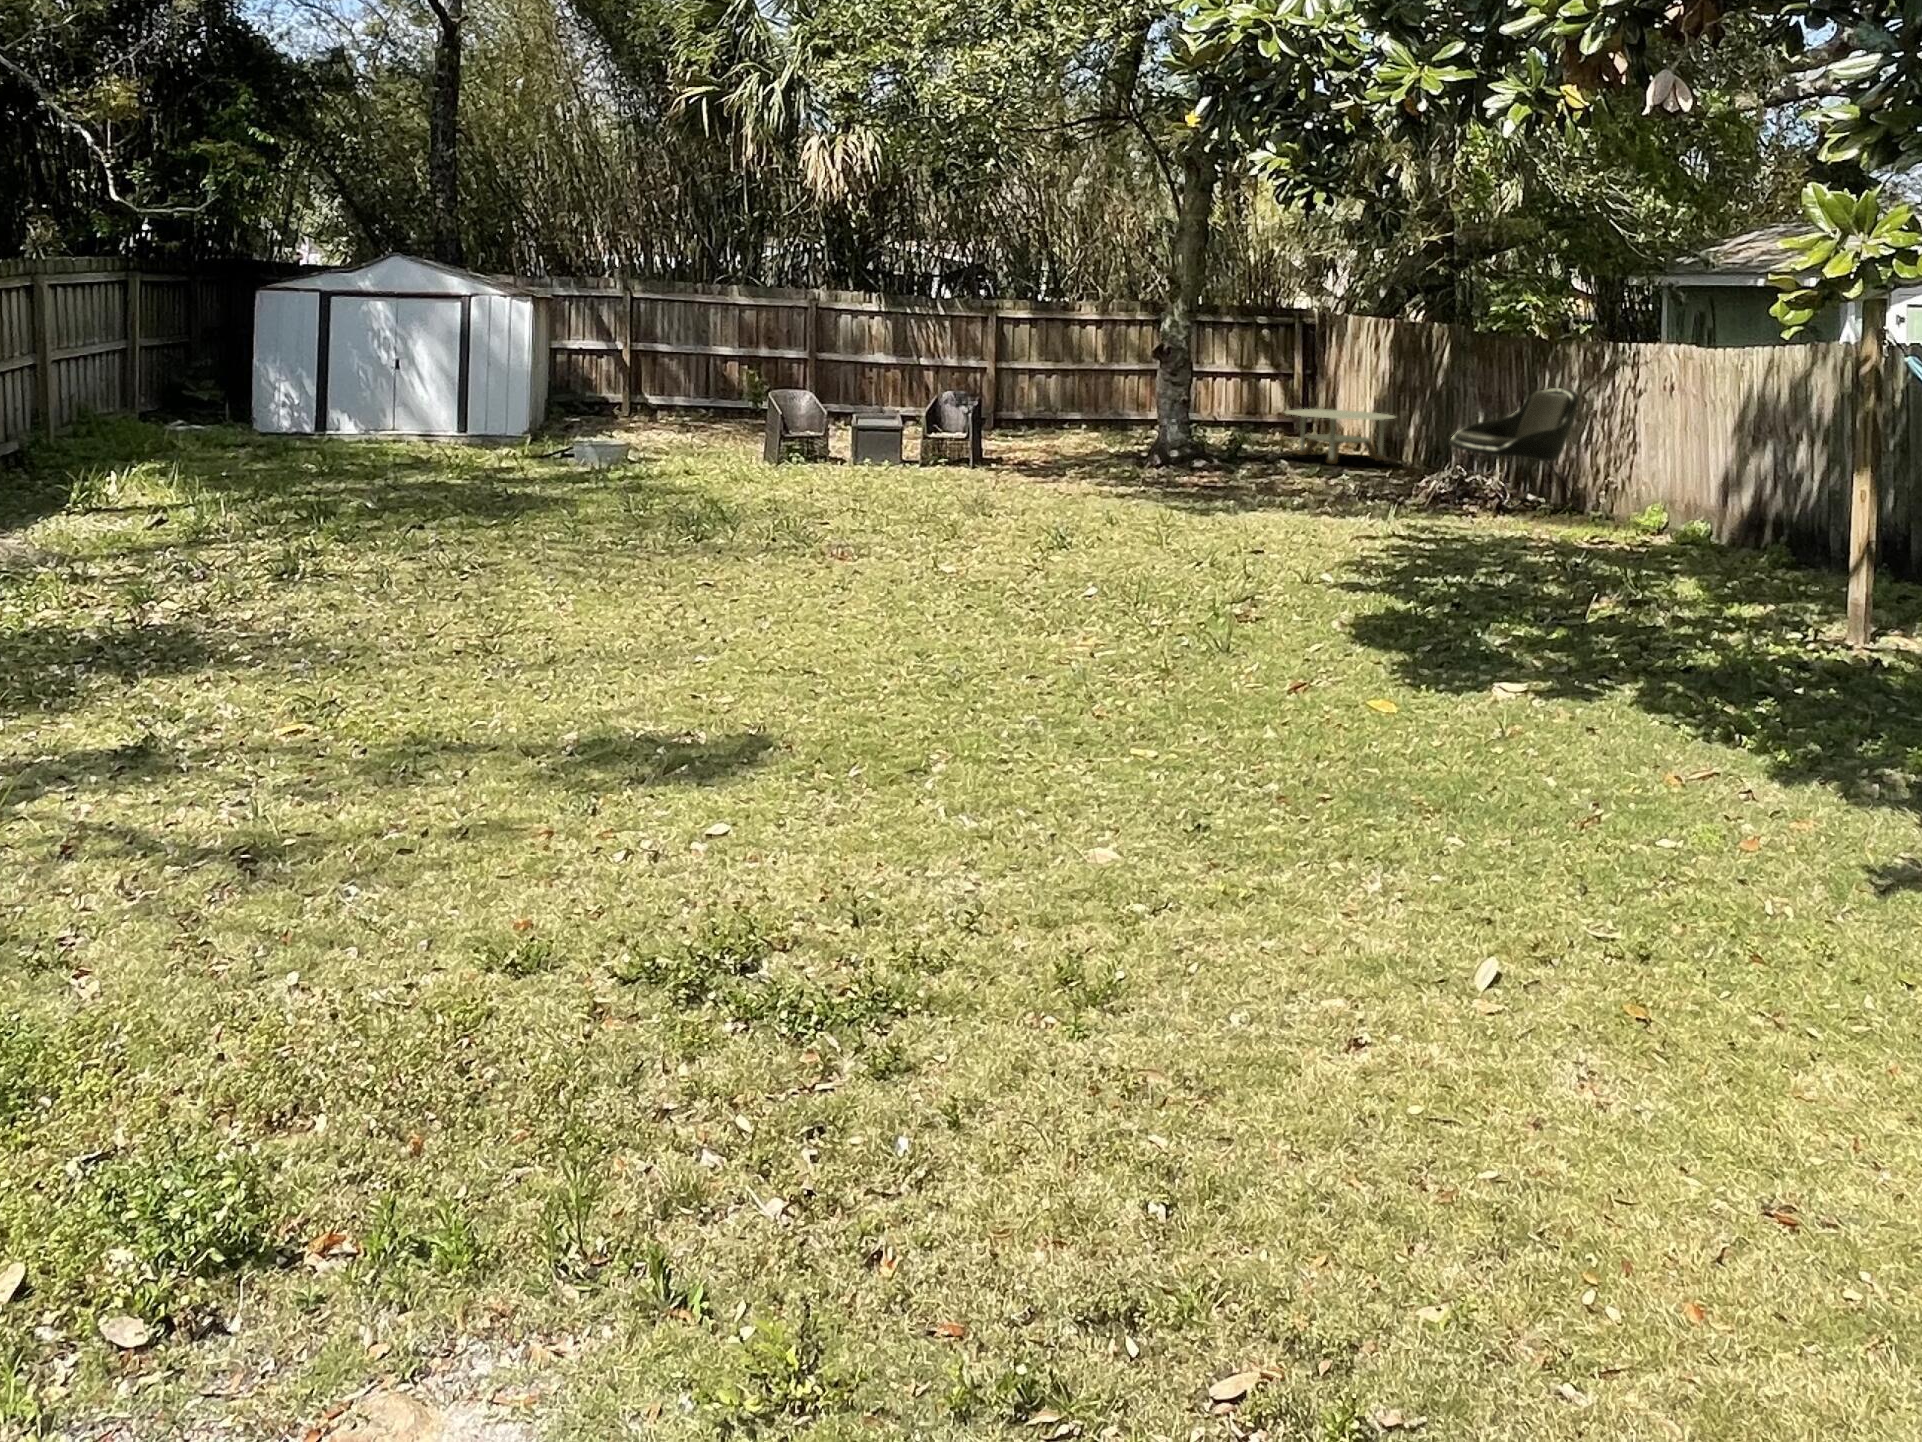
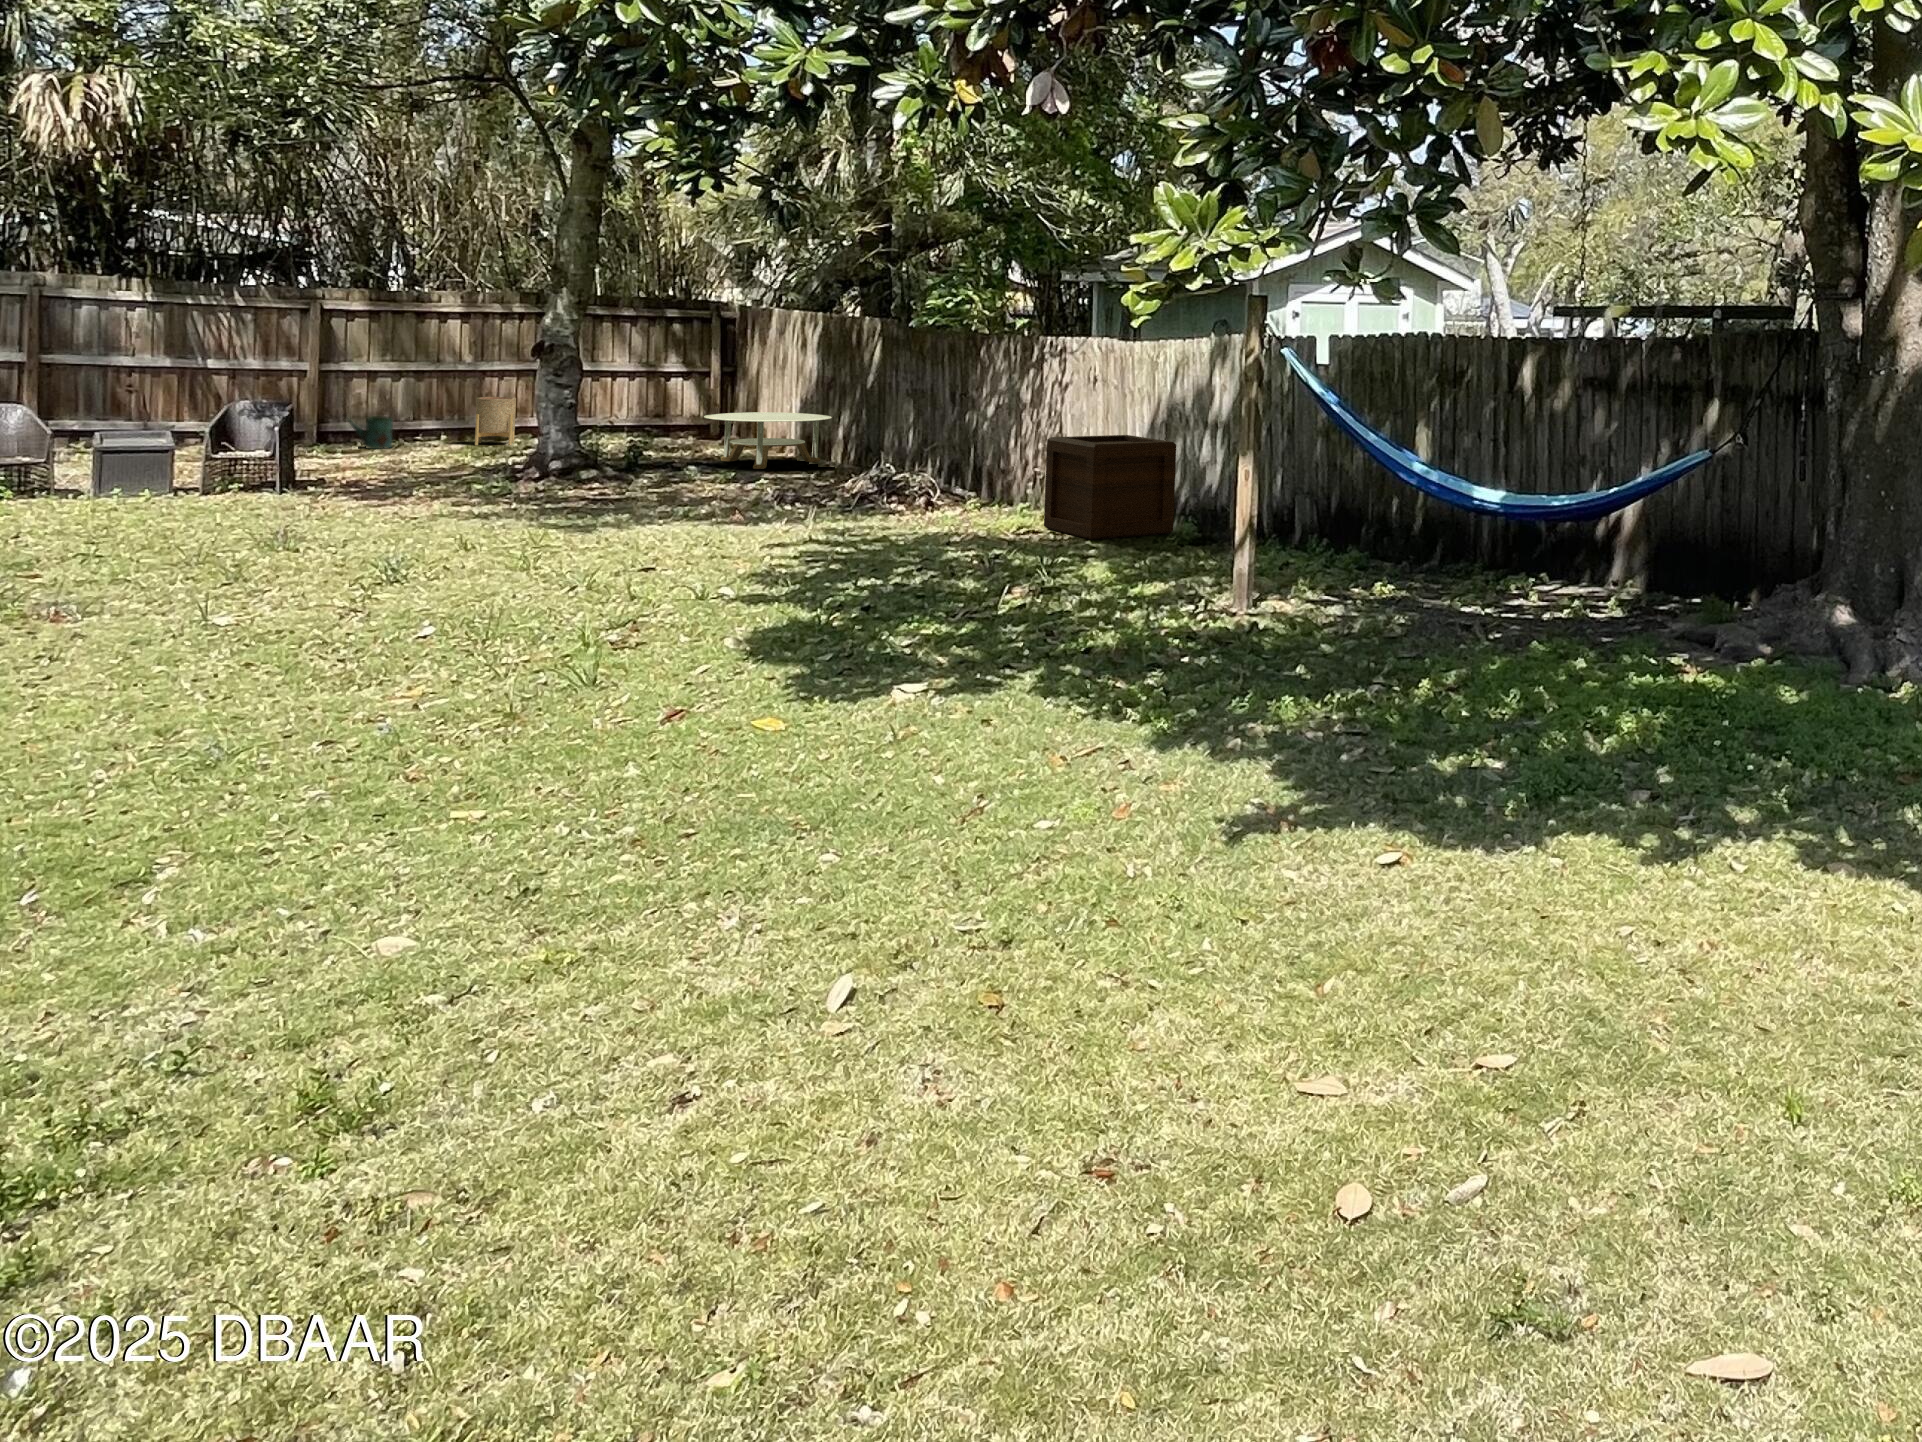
planter: none [1099,388,1130,431] -> present [475,397,516,445]
lounge chair: present [1449,388,1580,510] -> none [881,384,1010,506]
watering can: none [1006,398,1049,429] -> present [342,413,393,449]
wooden crate: none [1620,446,1773,559] -> present [1044,435,1176,540]

